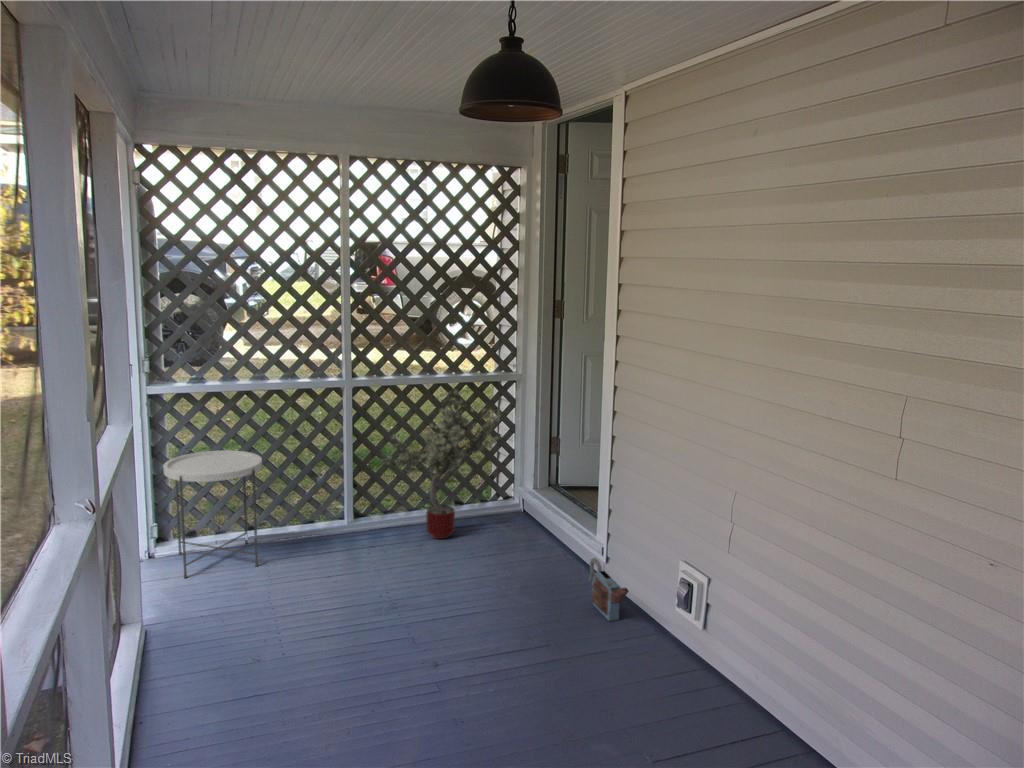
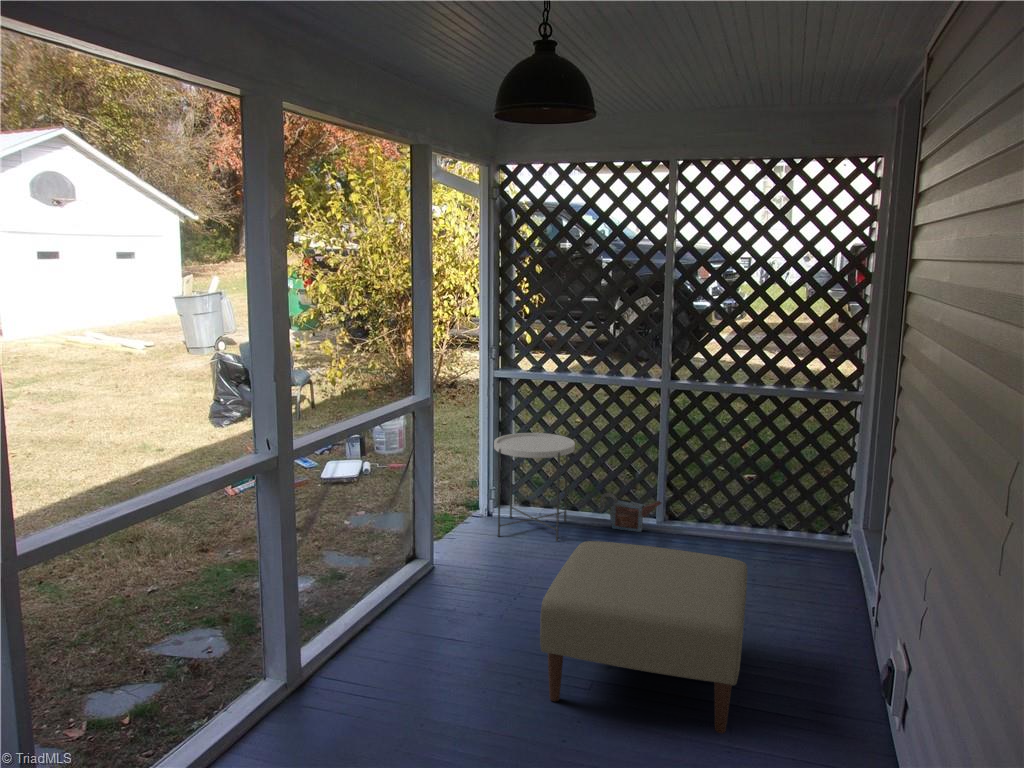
potted tree: present [380,390,500,539] -> none [681,401,820,559]
ottoman: none [361,537,579,725] -> present [540,541,747,733]
watering can: present [589,558,629,621] -> present [599,493,661,532]

